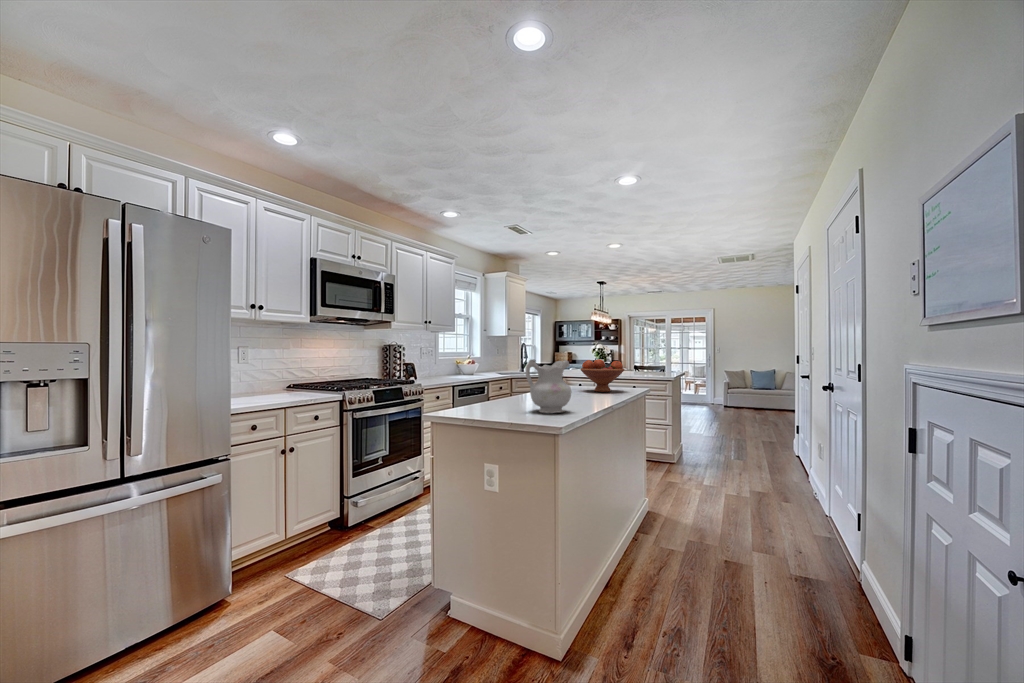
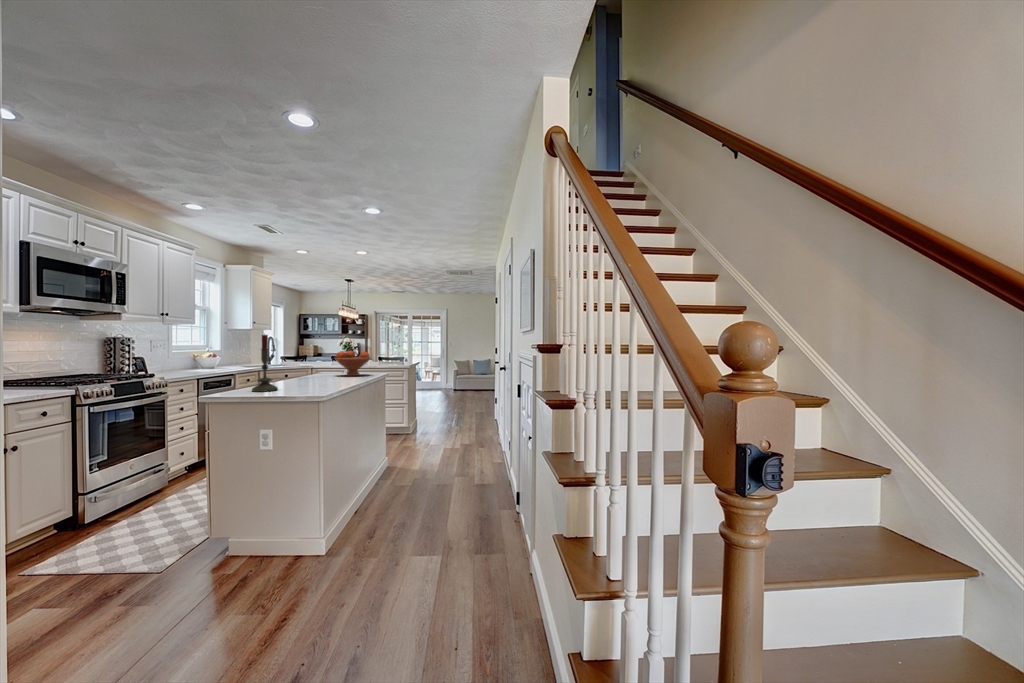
candle: none [476,337,505,413] -> present [252,334,278,392]
ceramic pitcher: present [526,359,571,413] -> none [295,350,332,389]

